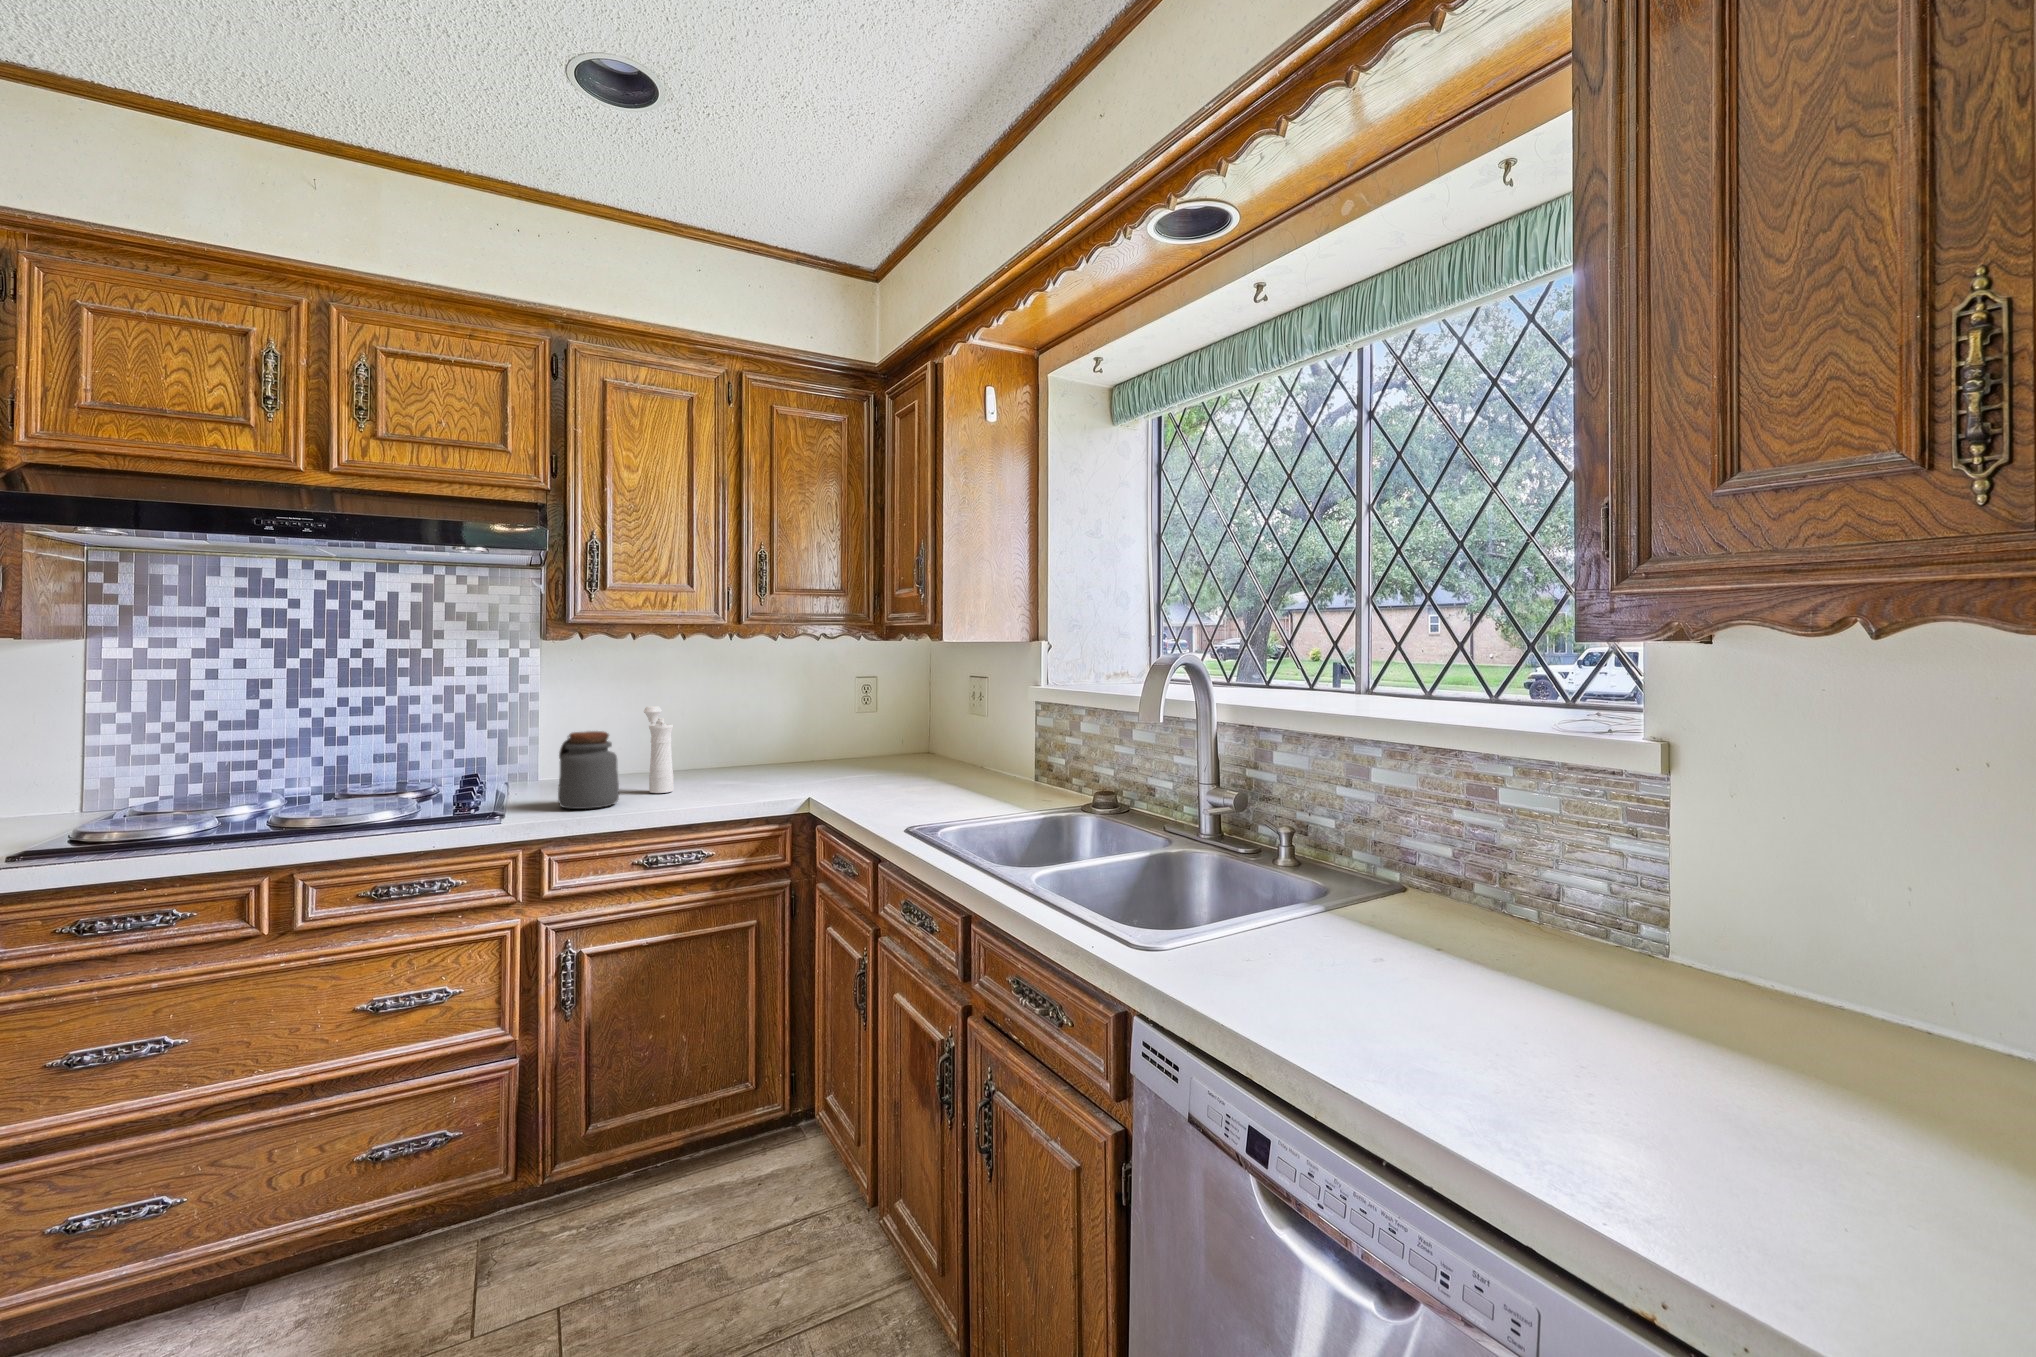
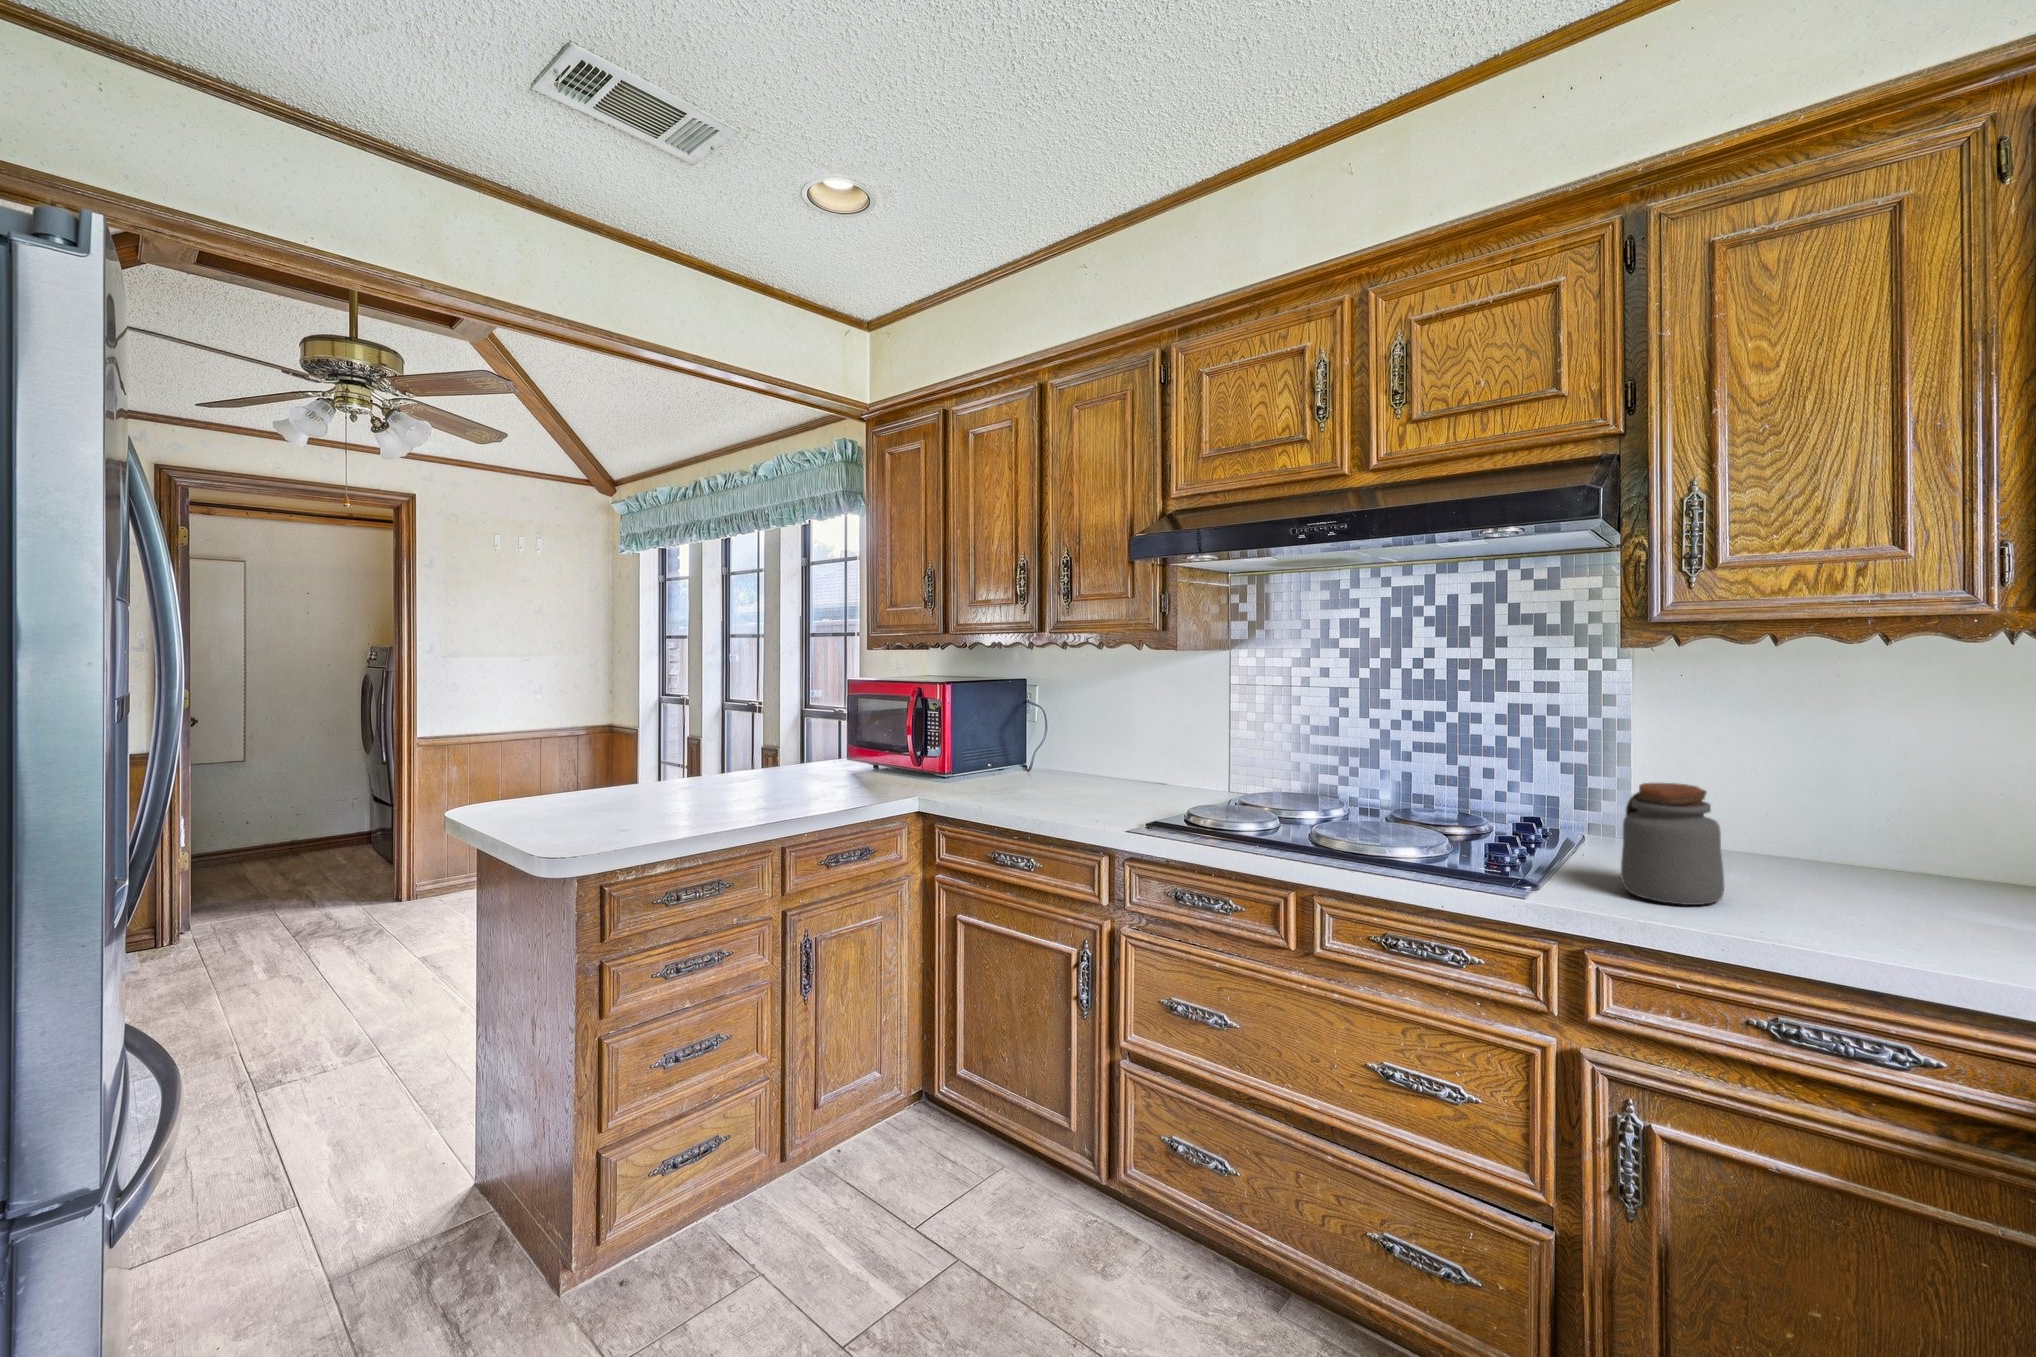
pepper mill: present [644,706,673,793] -> none [1795,747,1847,898]

